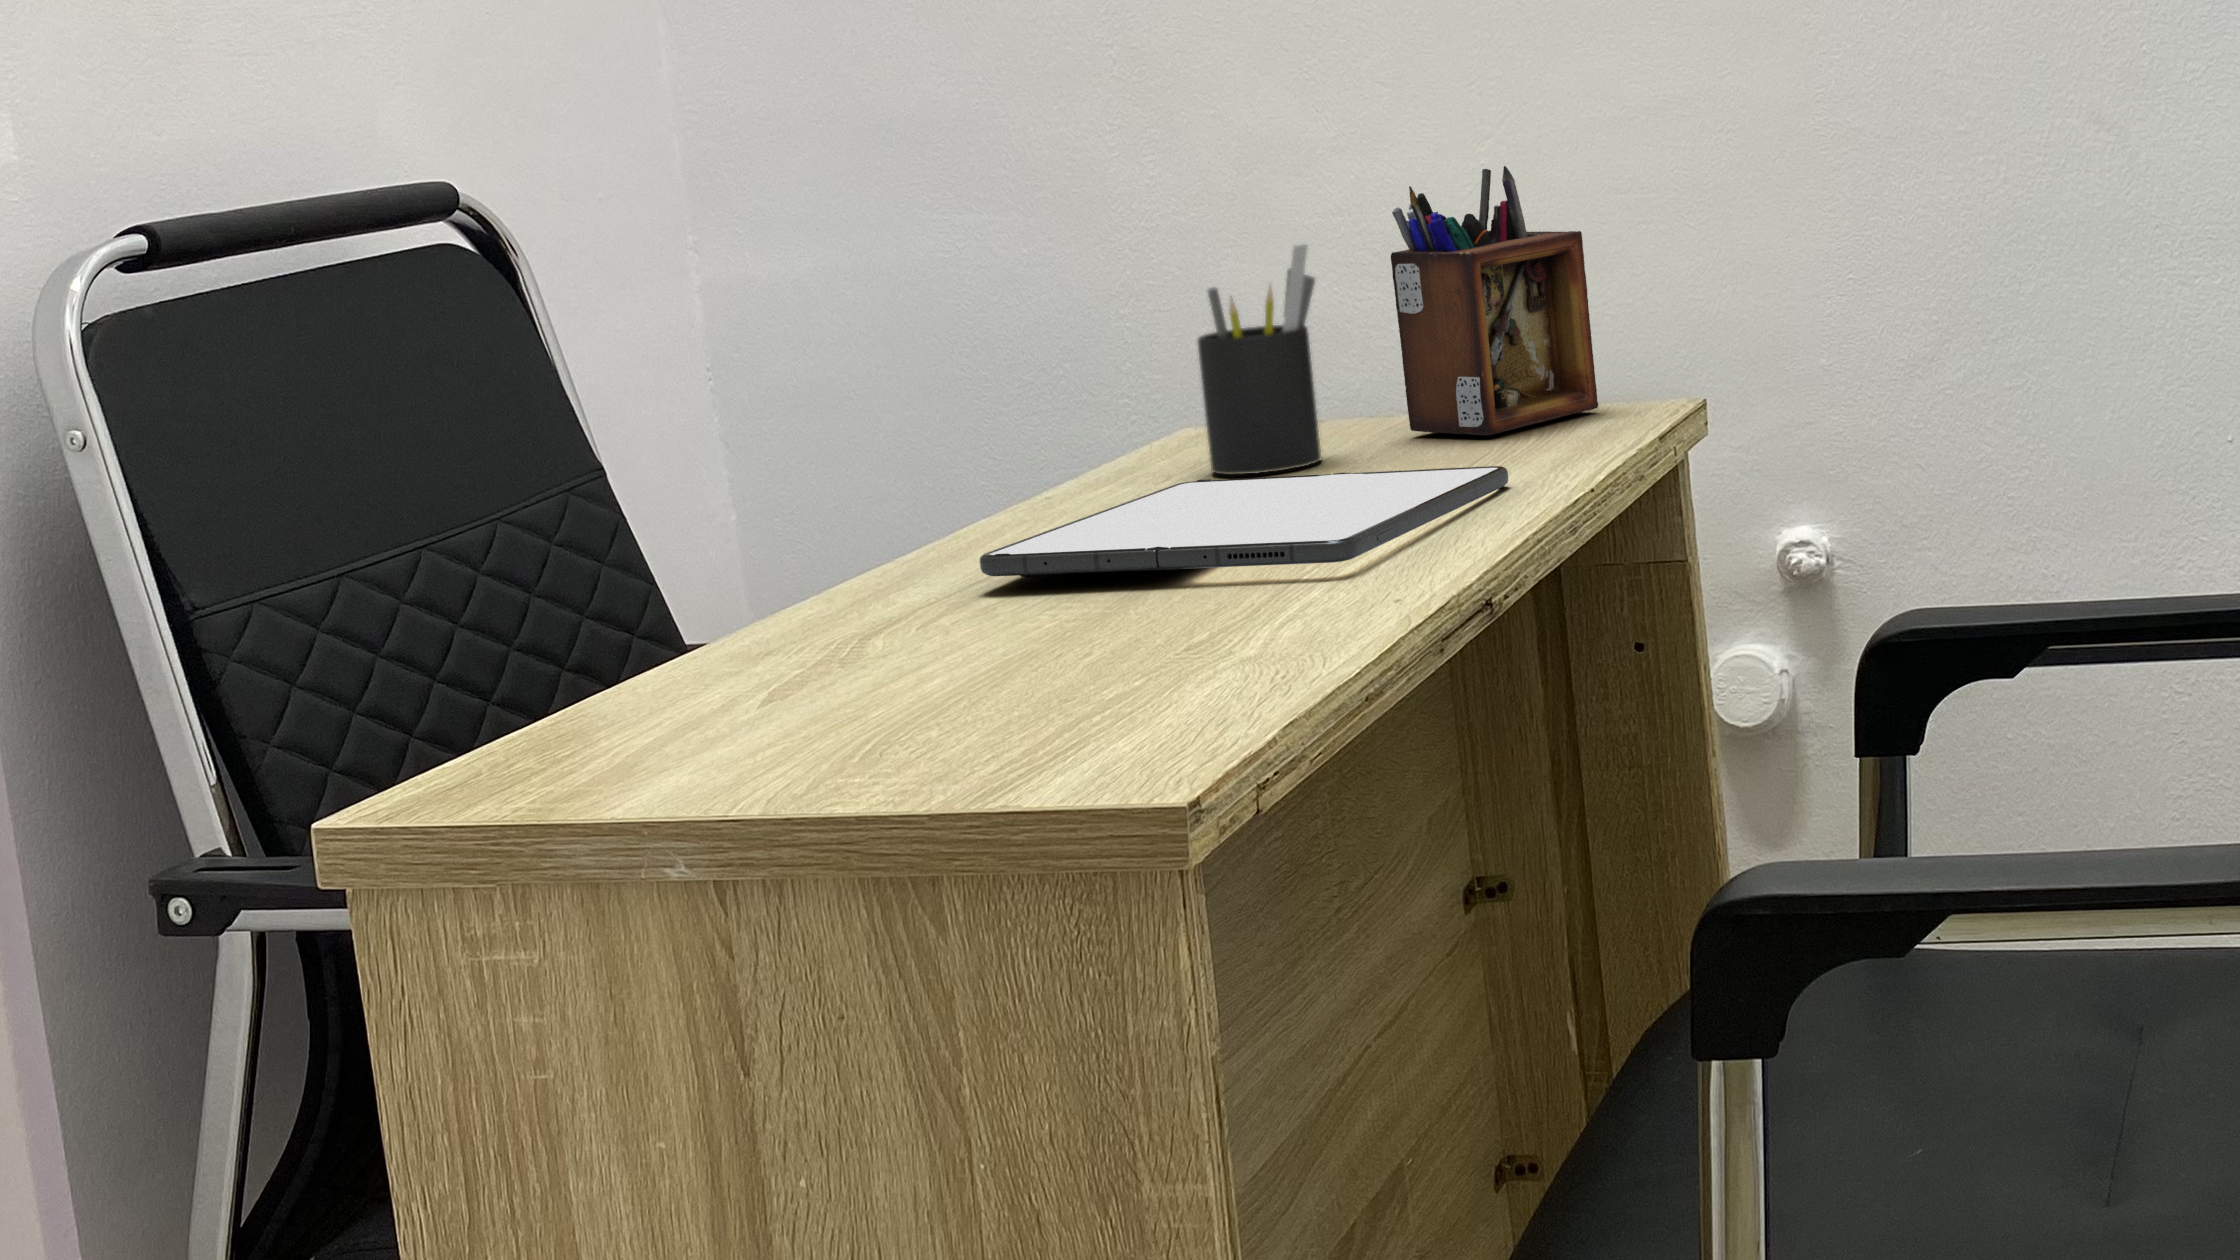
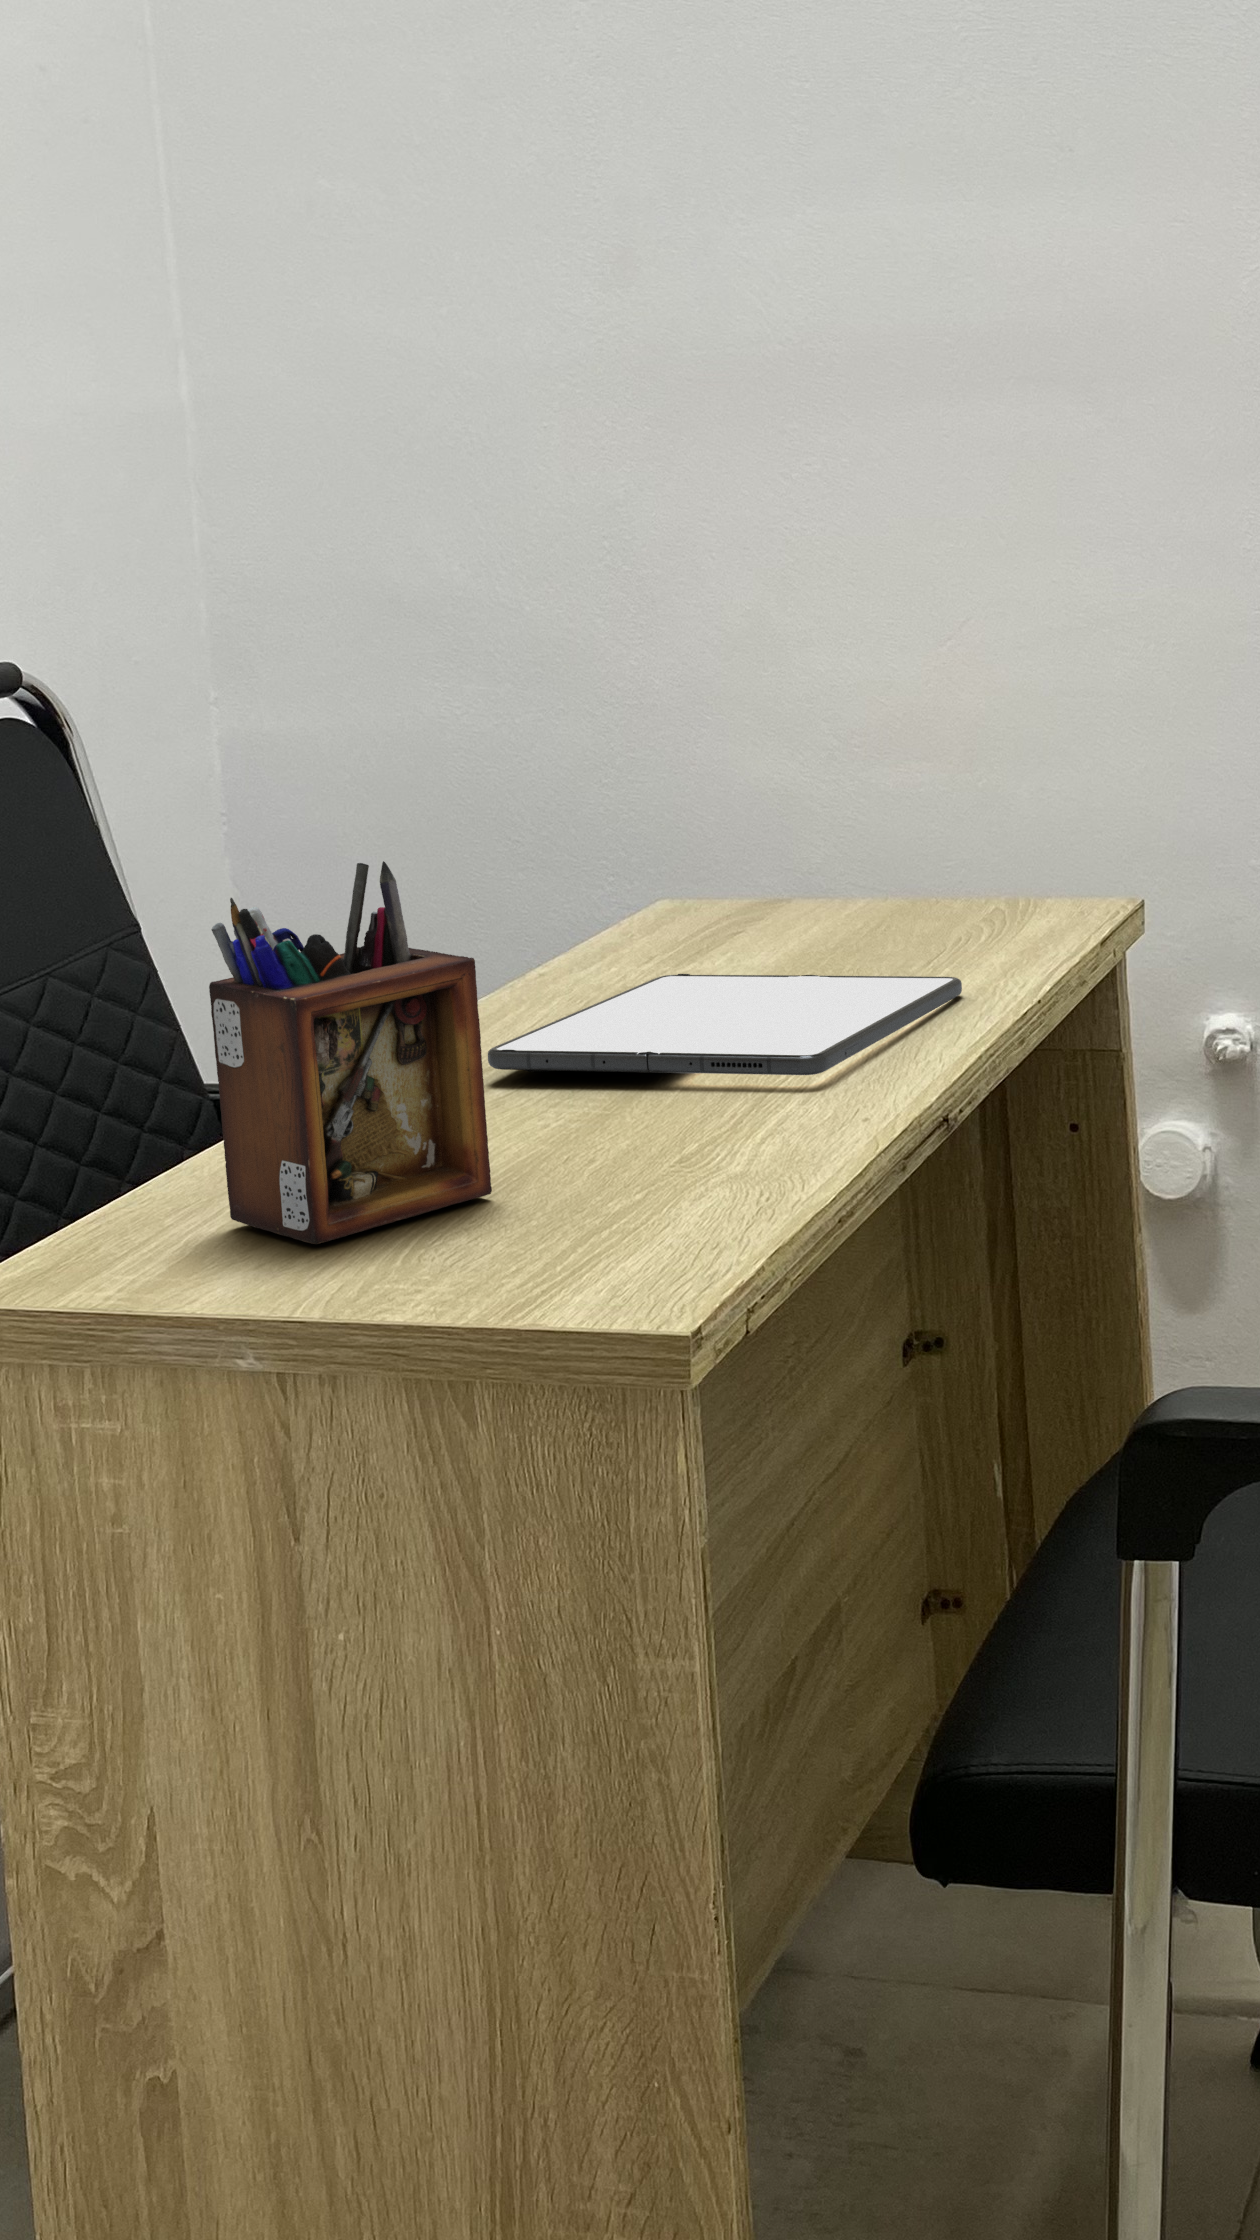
desk organizer: present [1391,166,1598,435] -> present [209,861,492,1244]
pen holder: present [1198,244,1322,475] -> none [680,757,790,965]

